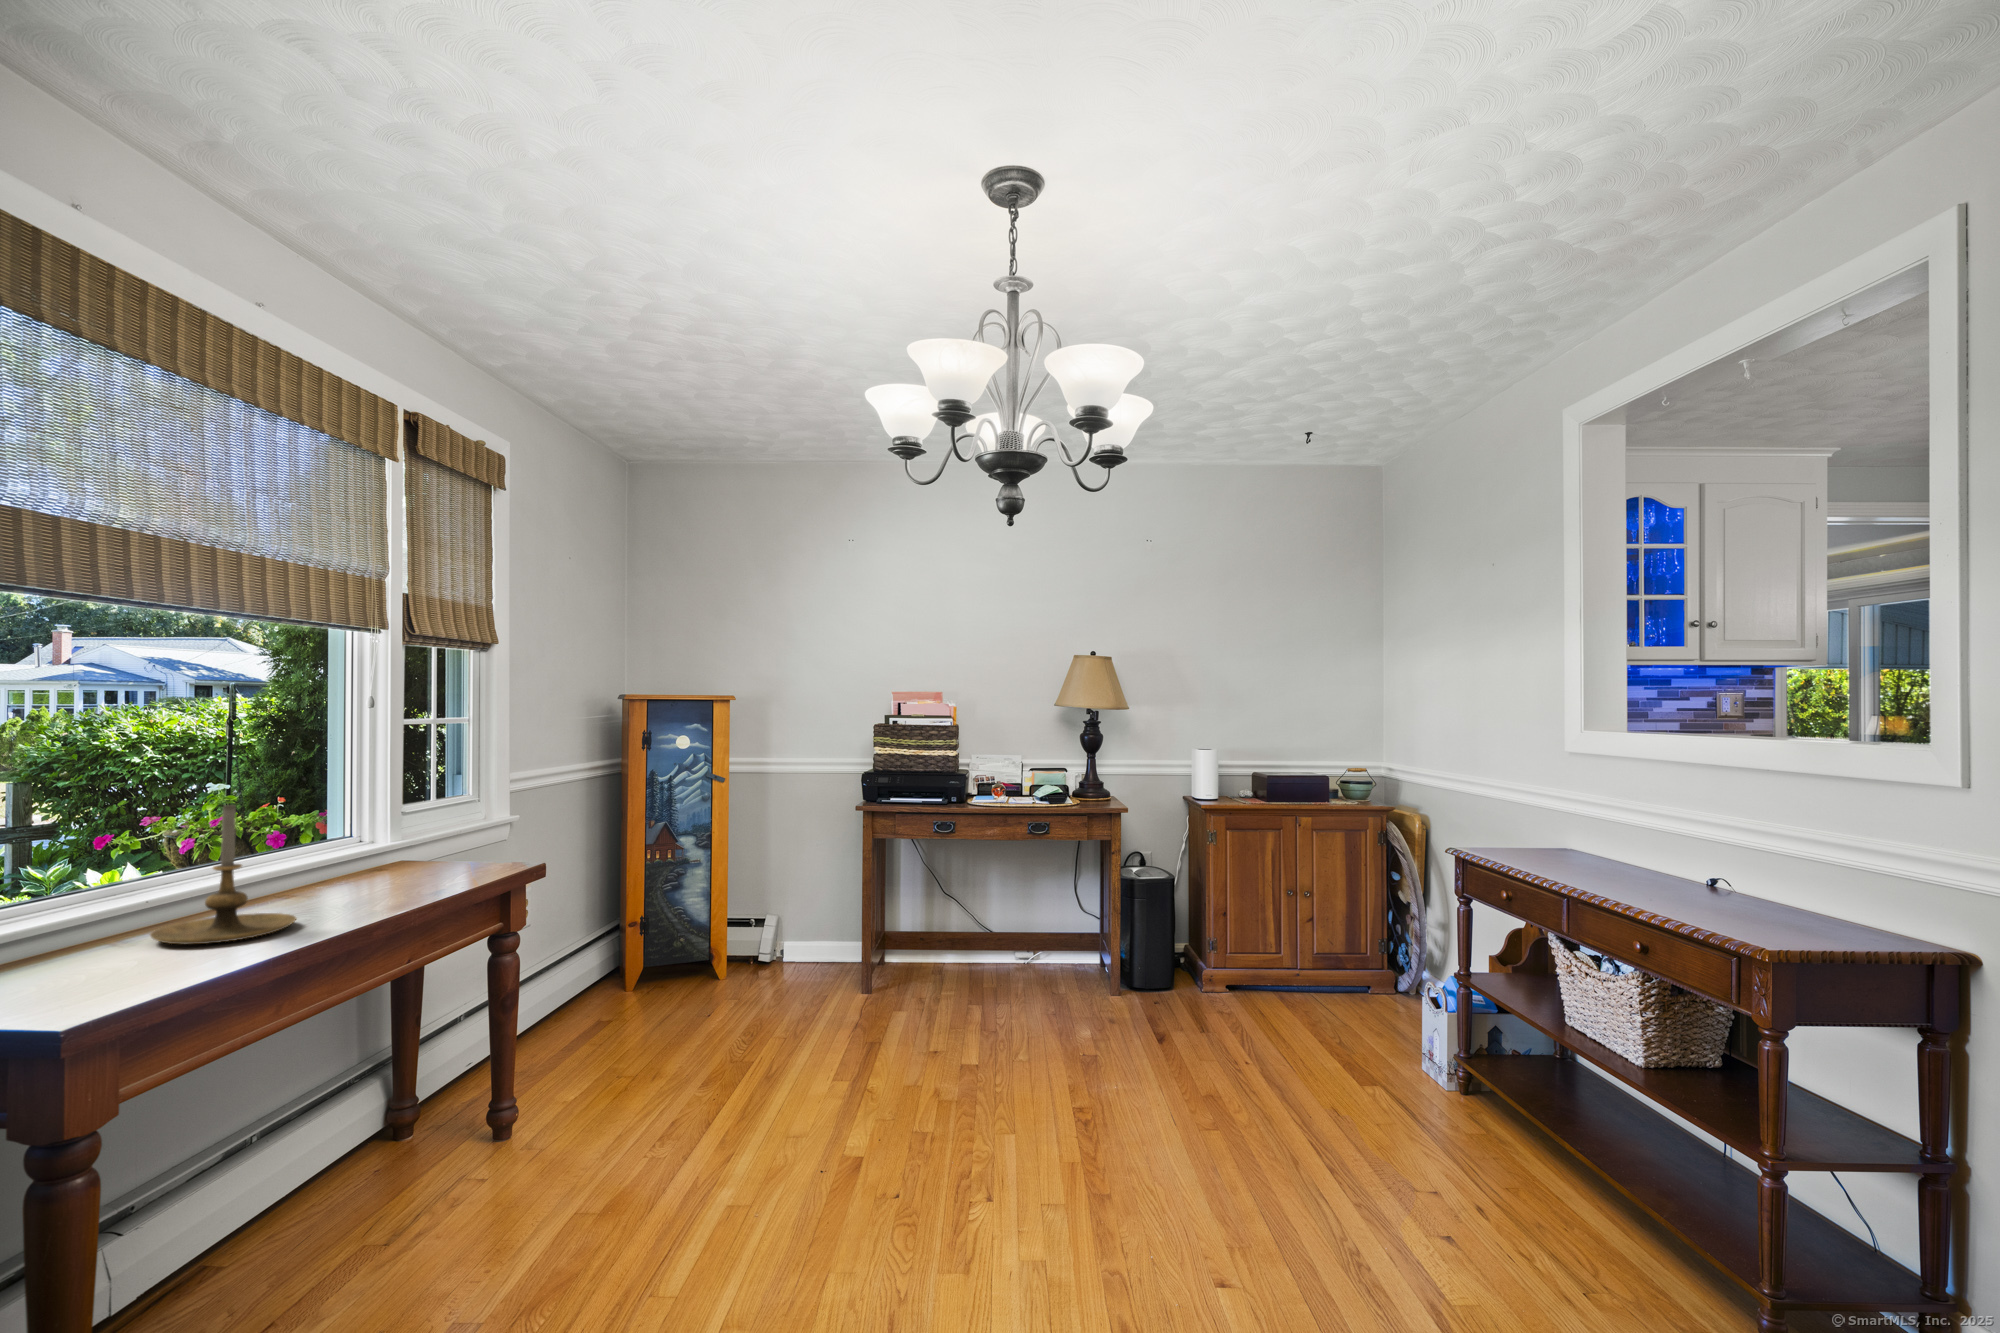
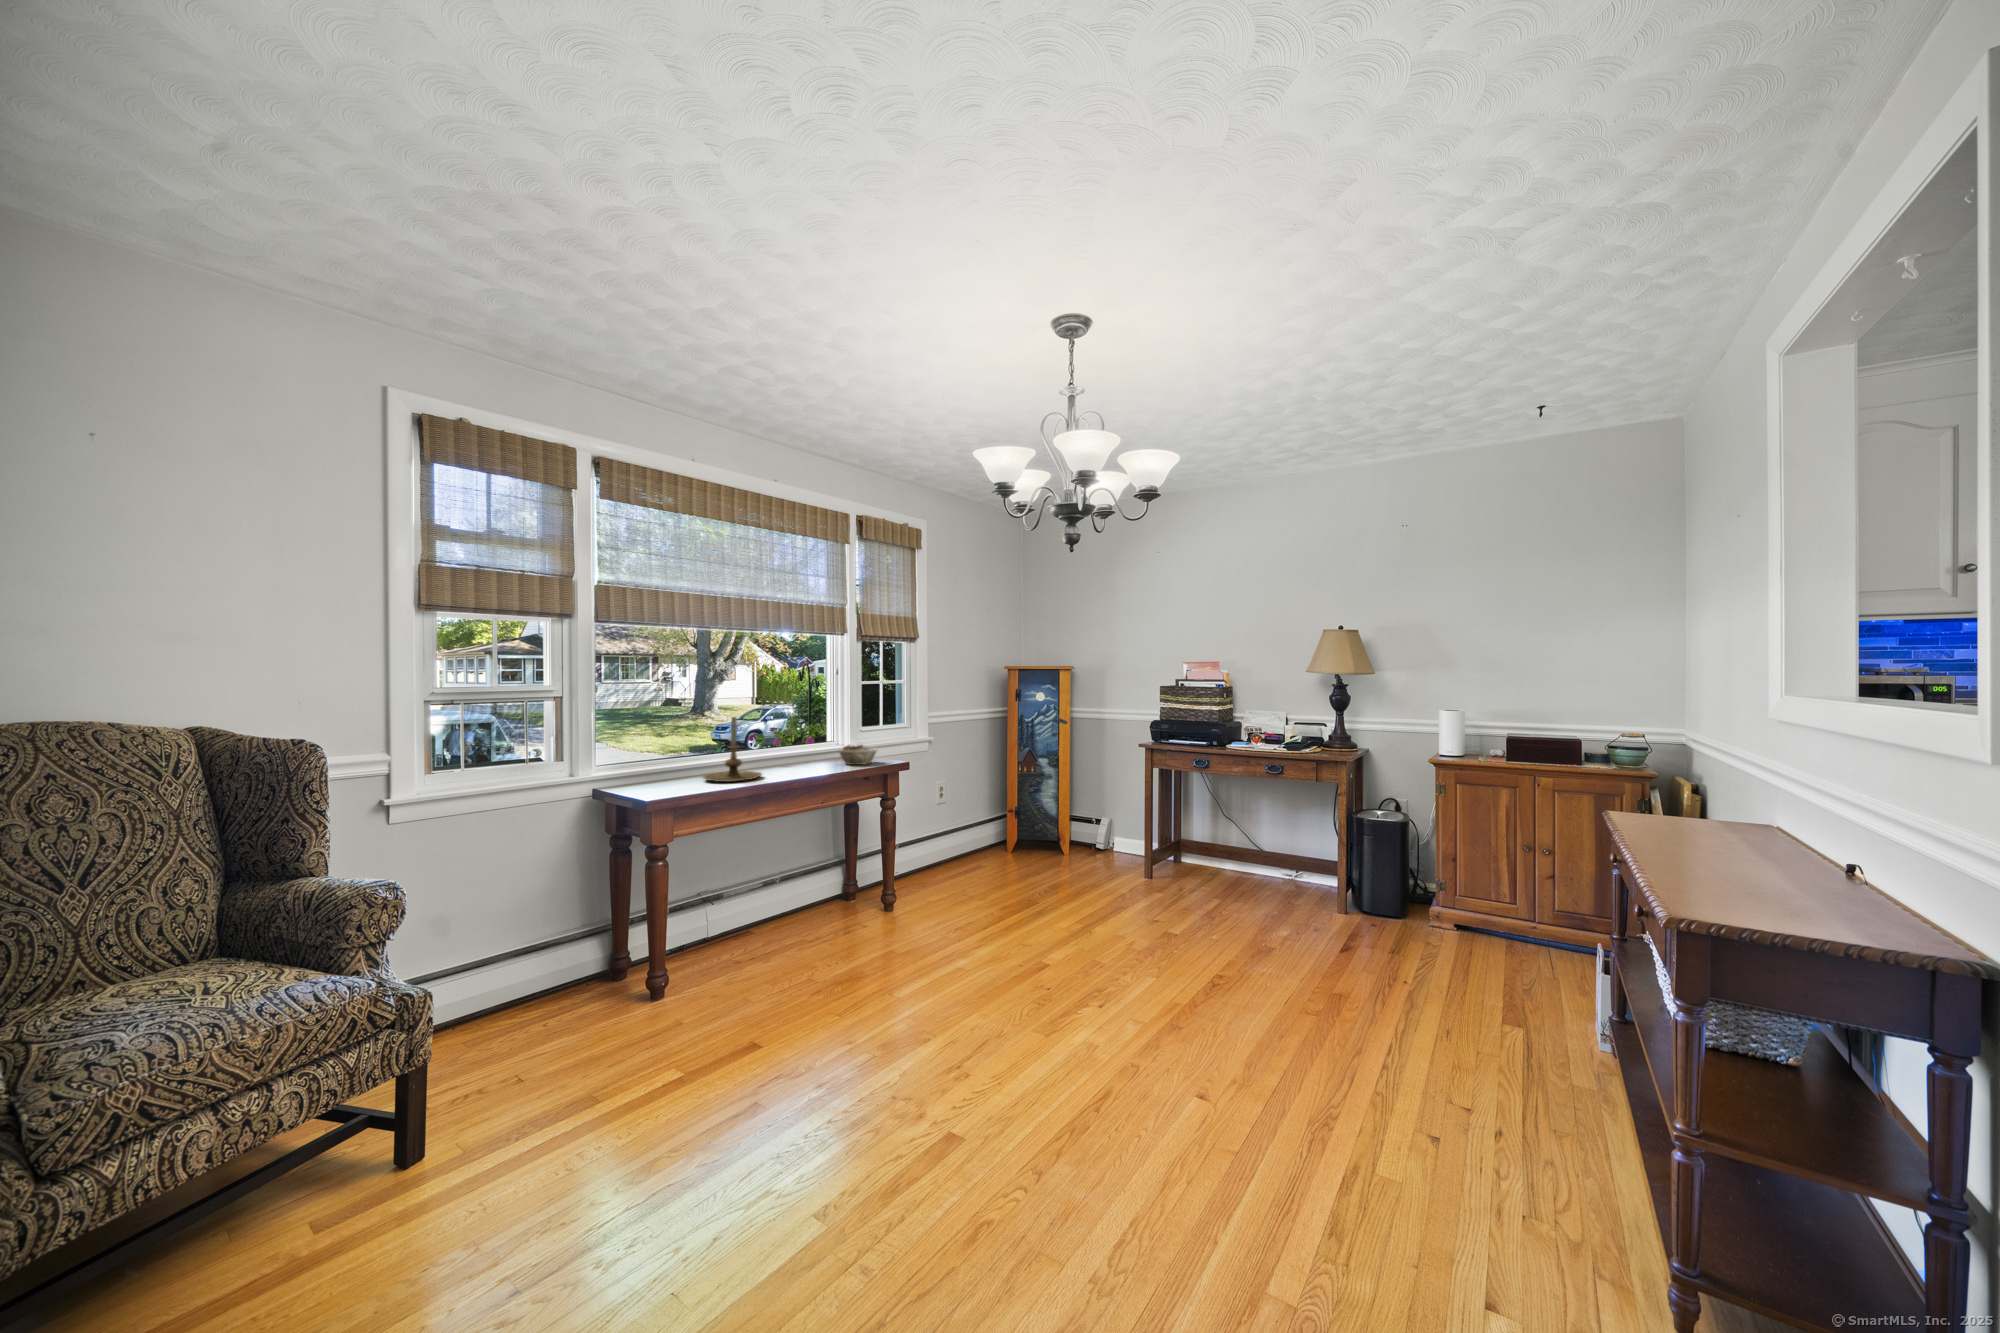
succulent planter: none [401,839,482,879] -> present [838,745,877,765]

